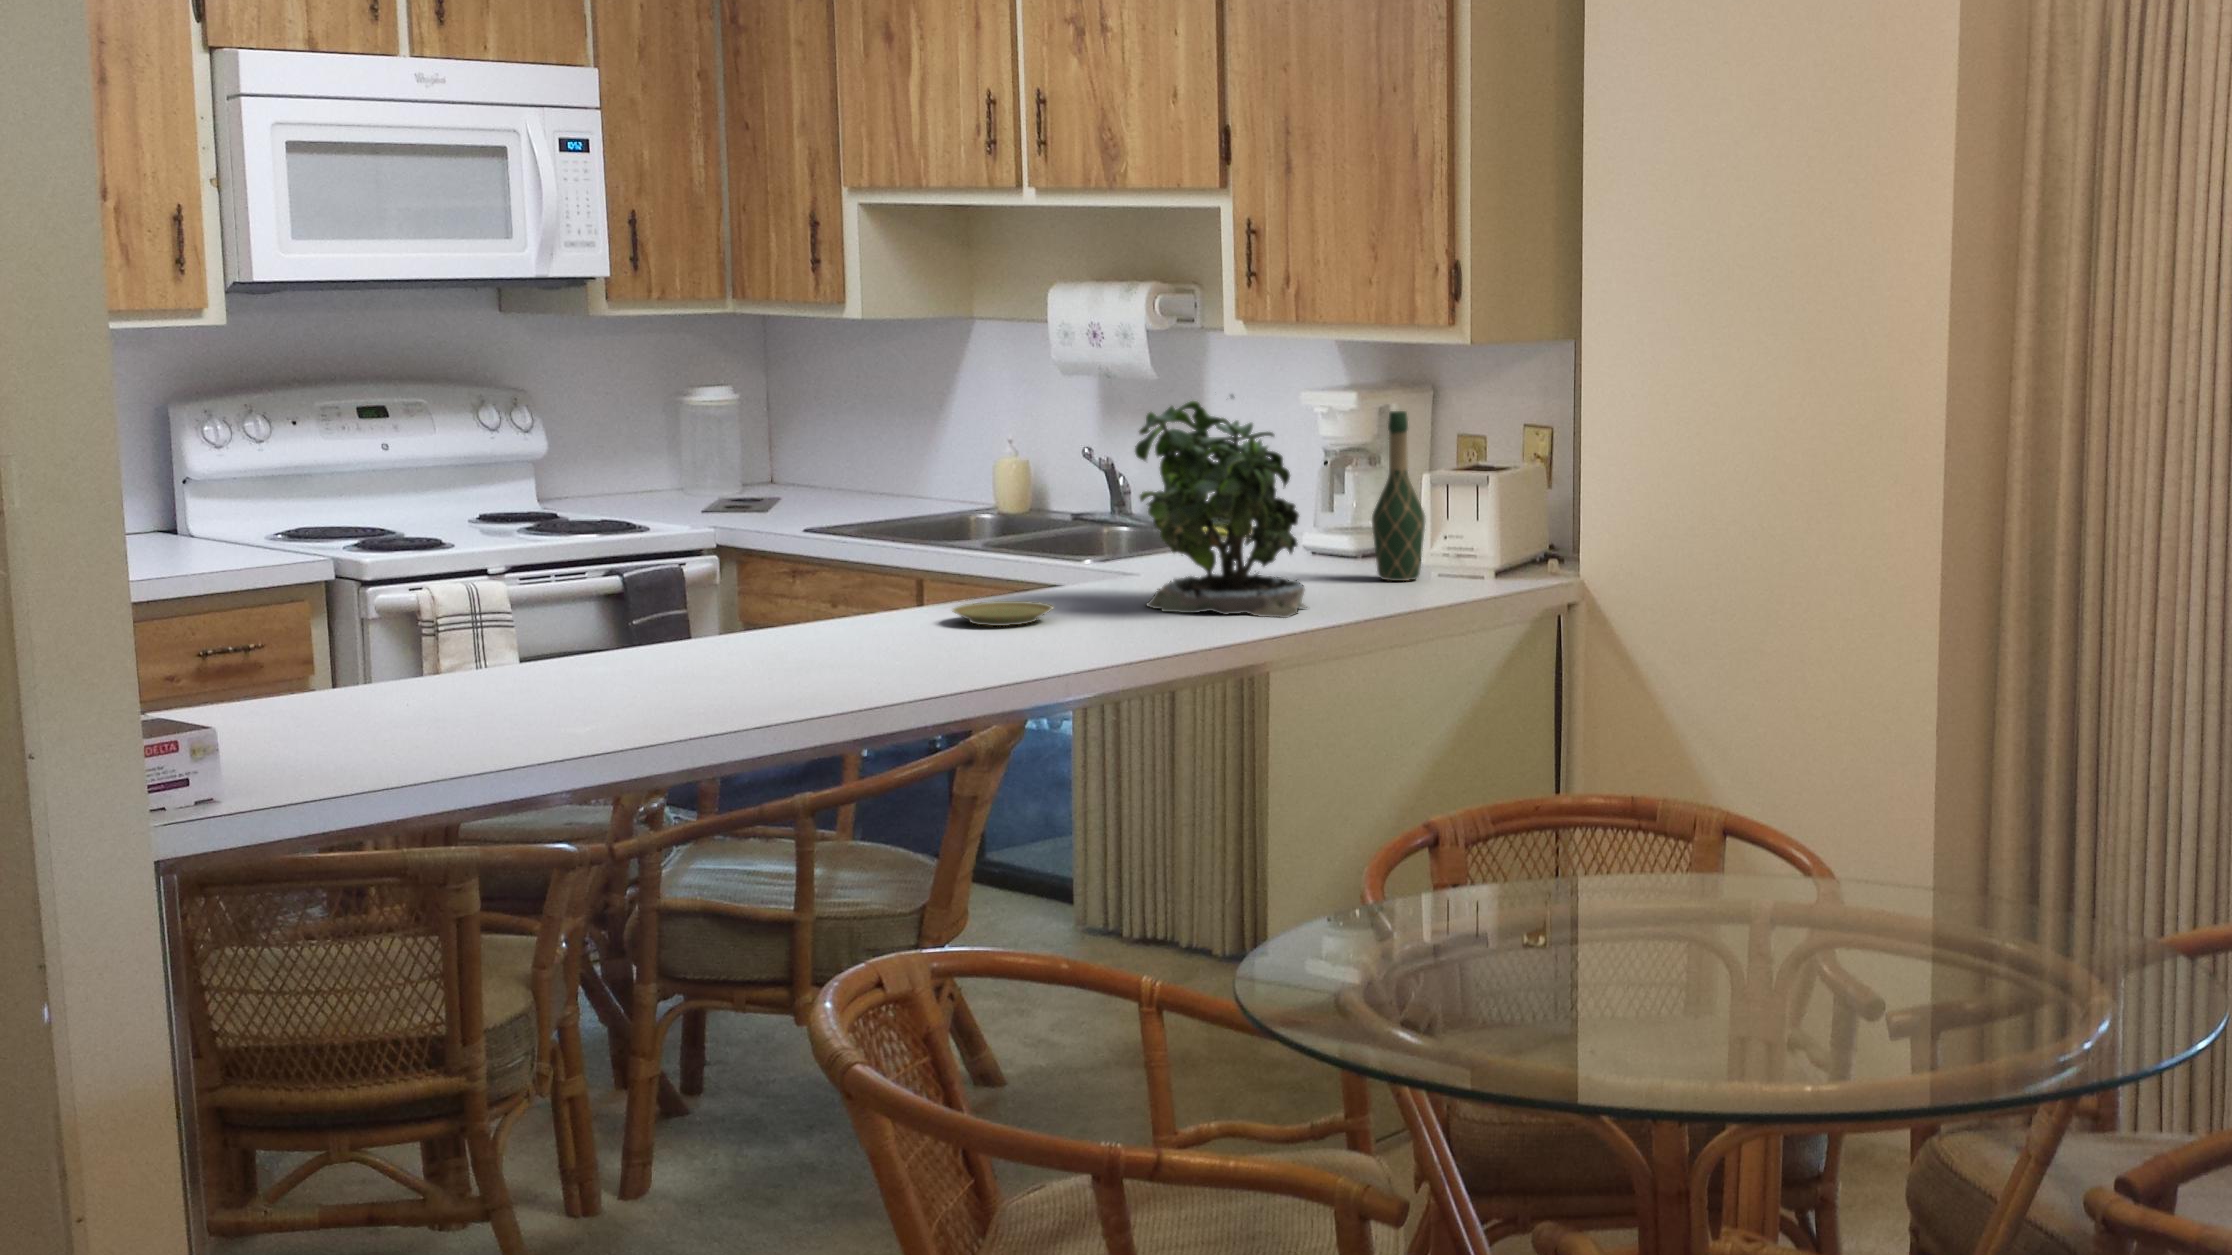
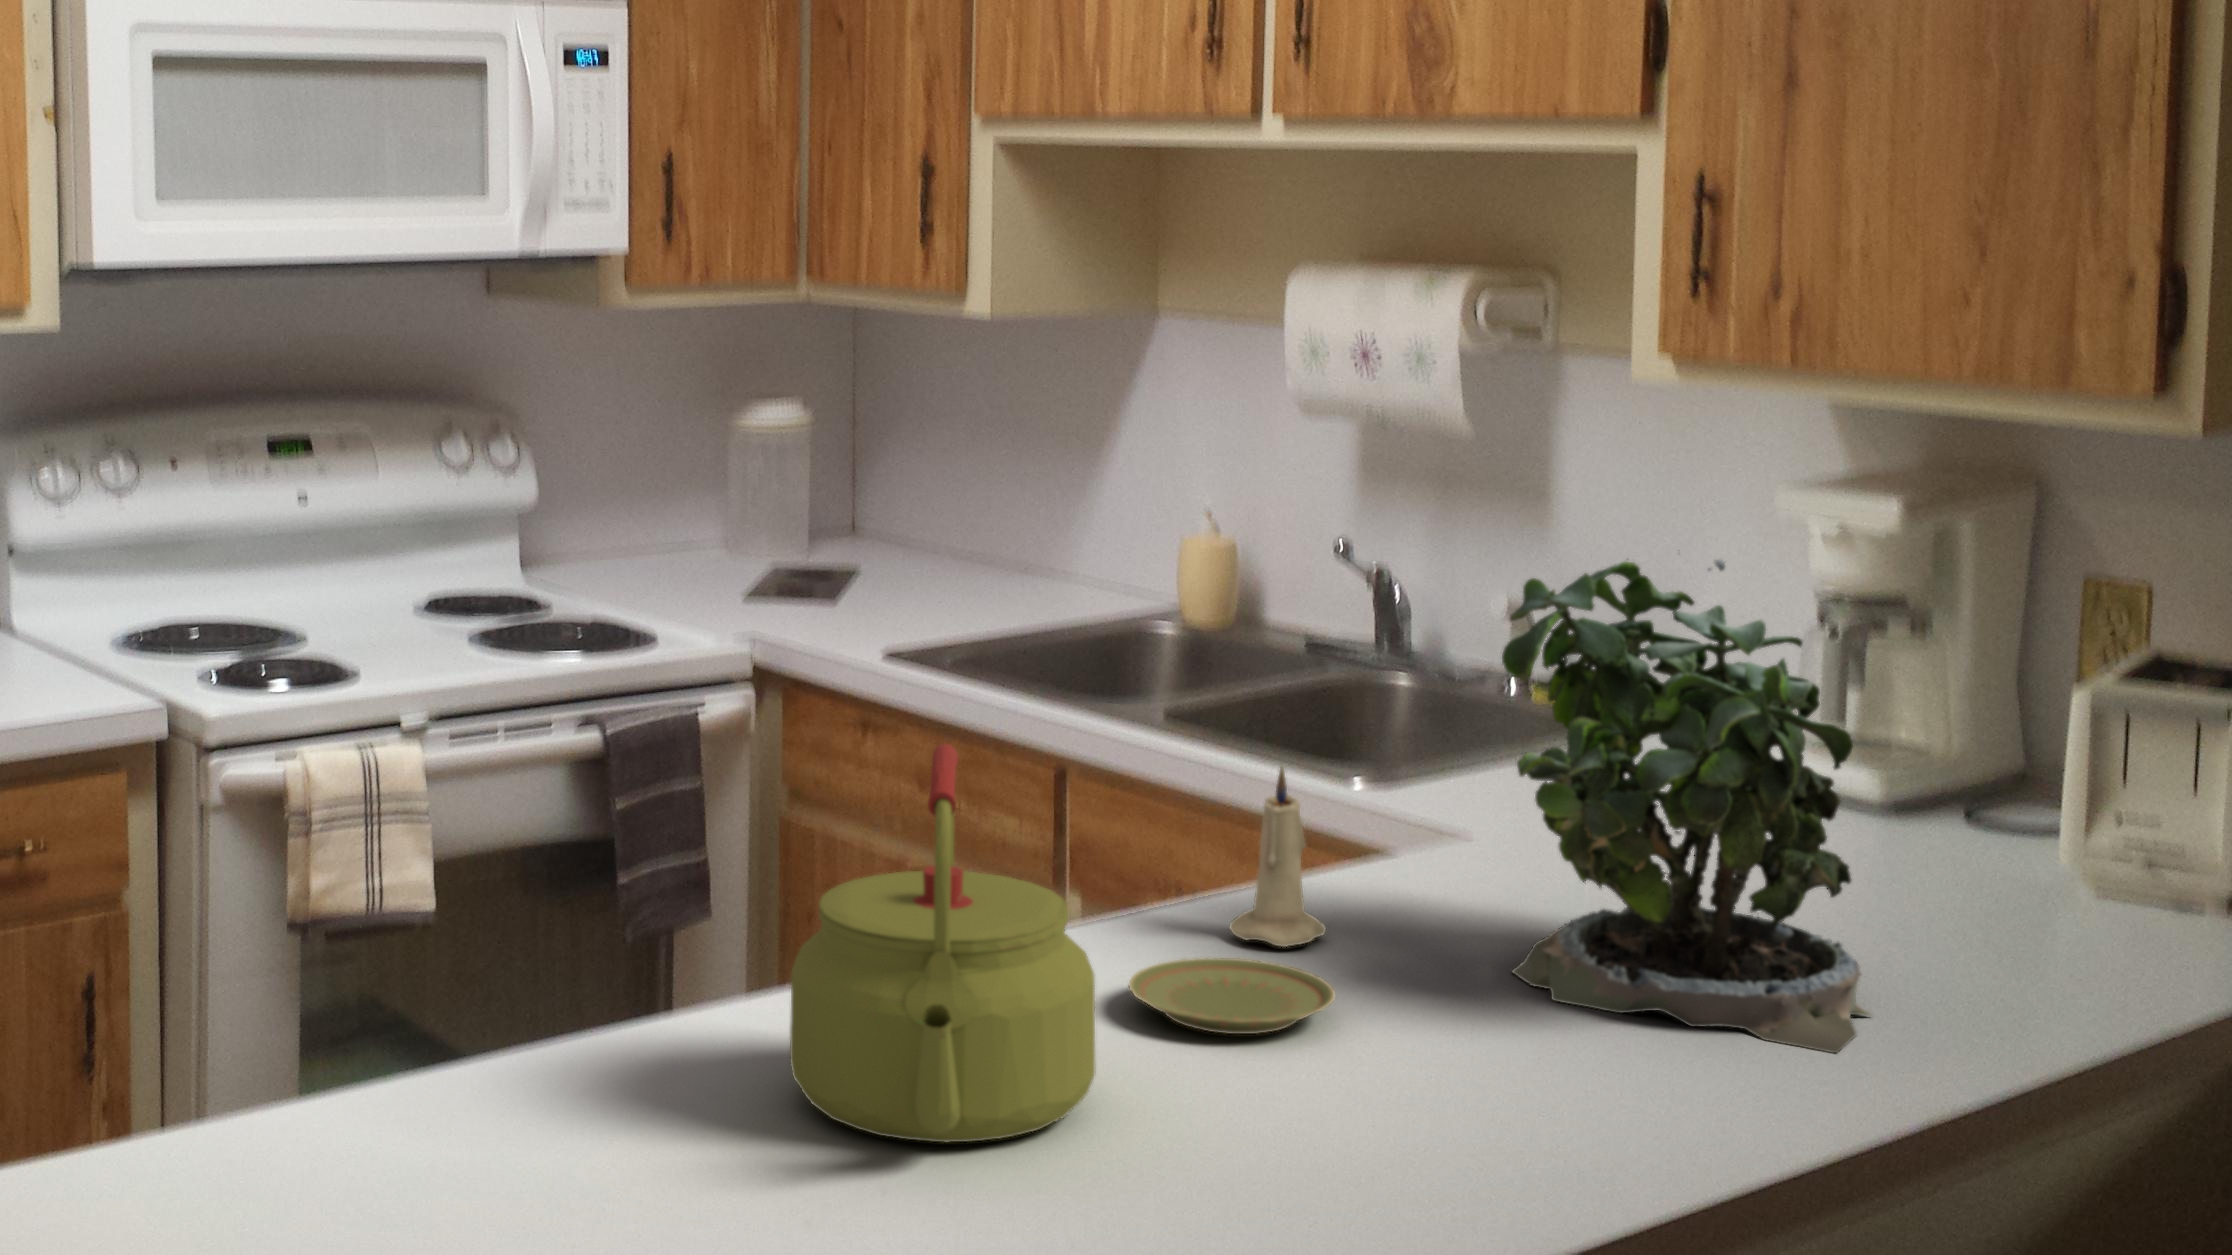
wine bottle: present [1372,411,1426,581] -> none [1959,570,2077,914]
kettle: none [782,476,934,655] -> present [790,743,1096,1143]
candle: none [1006,512,1056,604] -> present [1229,767,1326,947]

